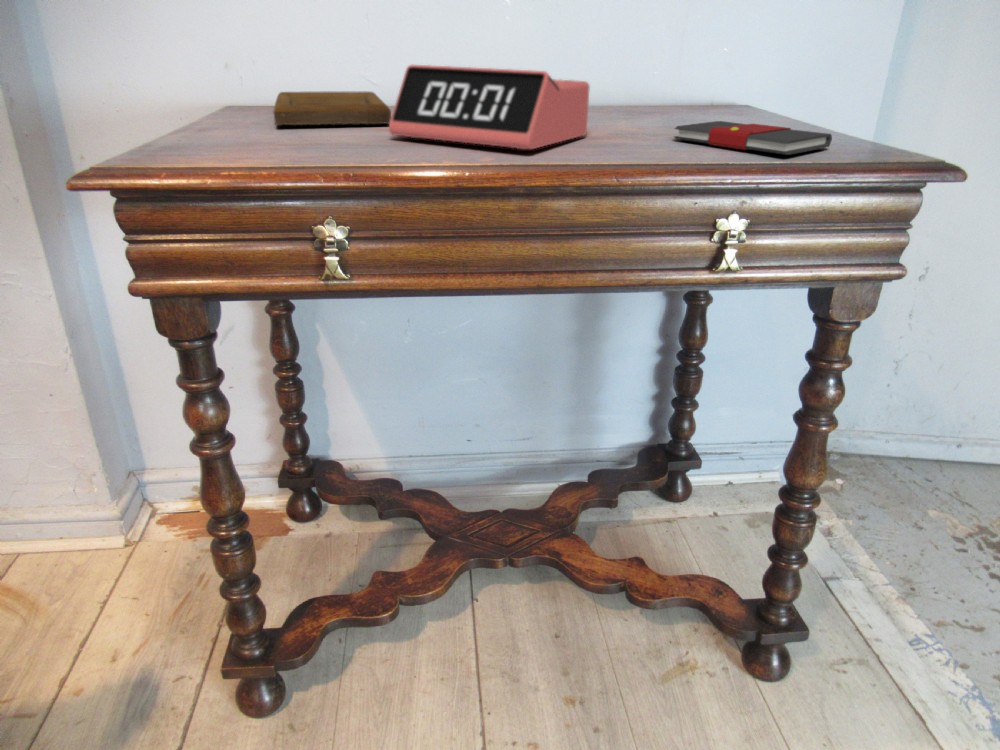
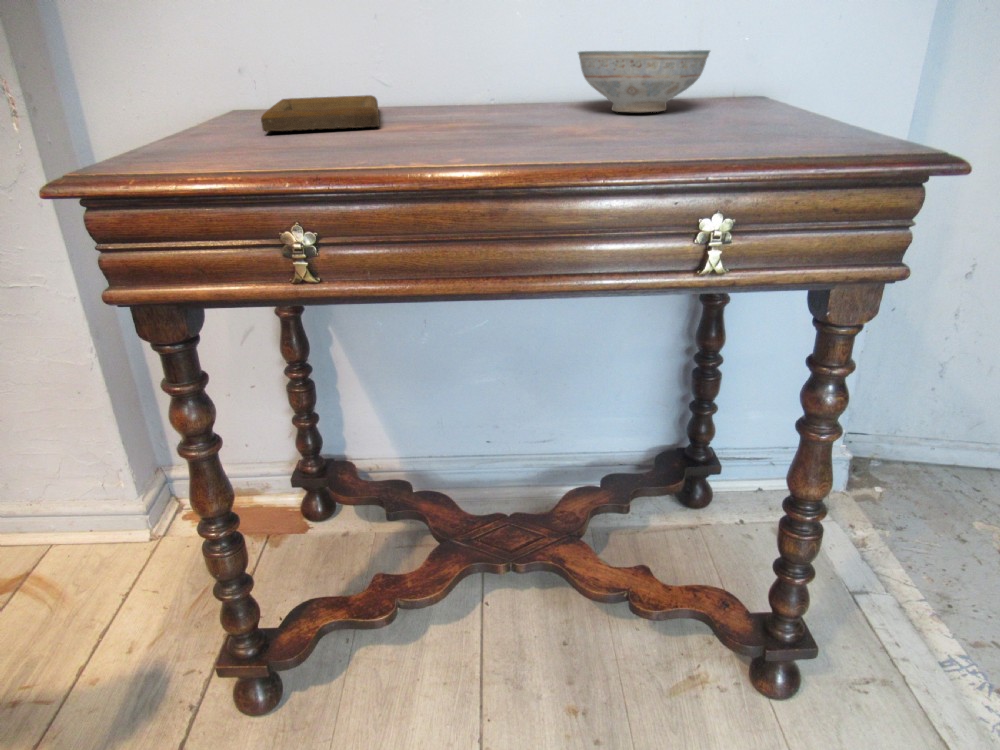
decorative bowl: none [582,57,710,118] -> present [578,50,710,112]
alarm clock: present [389,65,589,149] -> none [366,66,572,148]
book: present [674,121,832,155] -> none [661,112,830,146]

